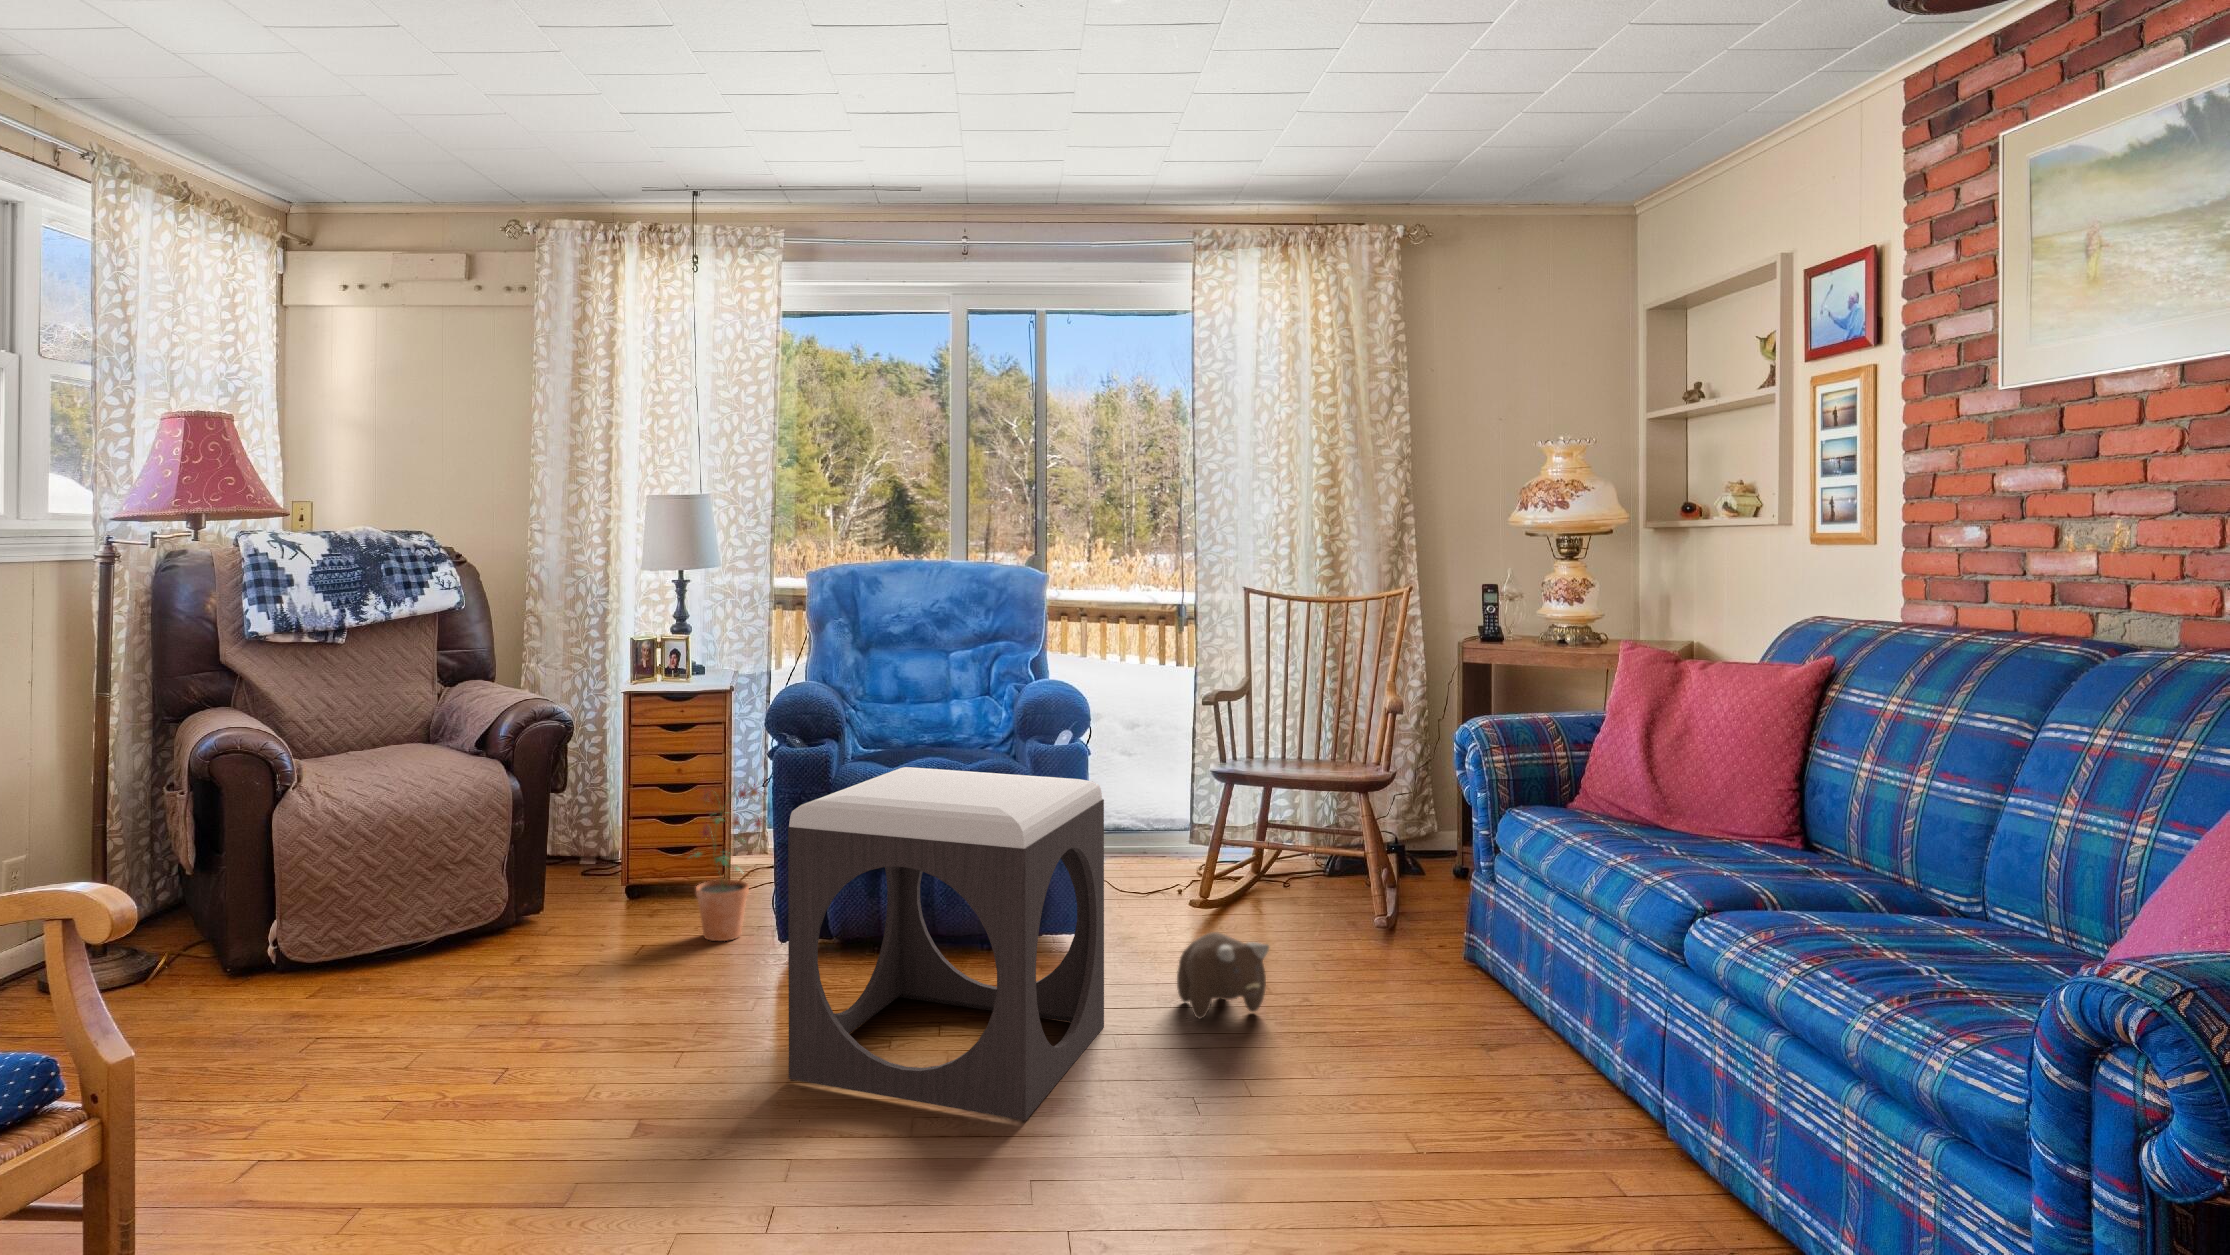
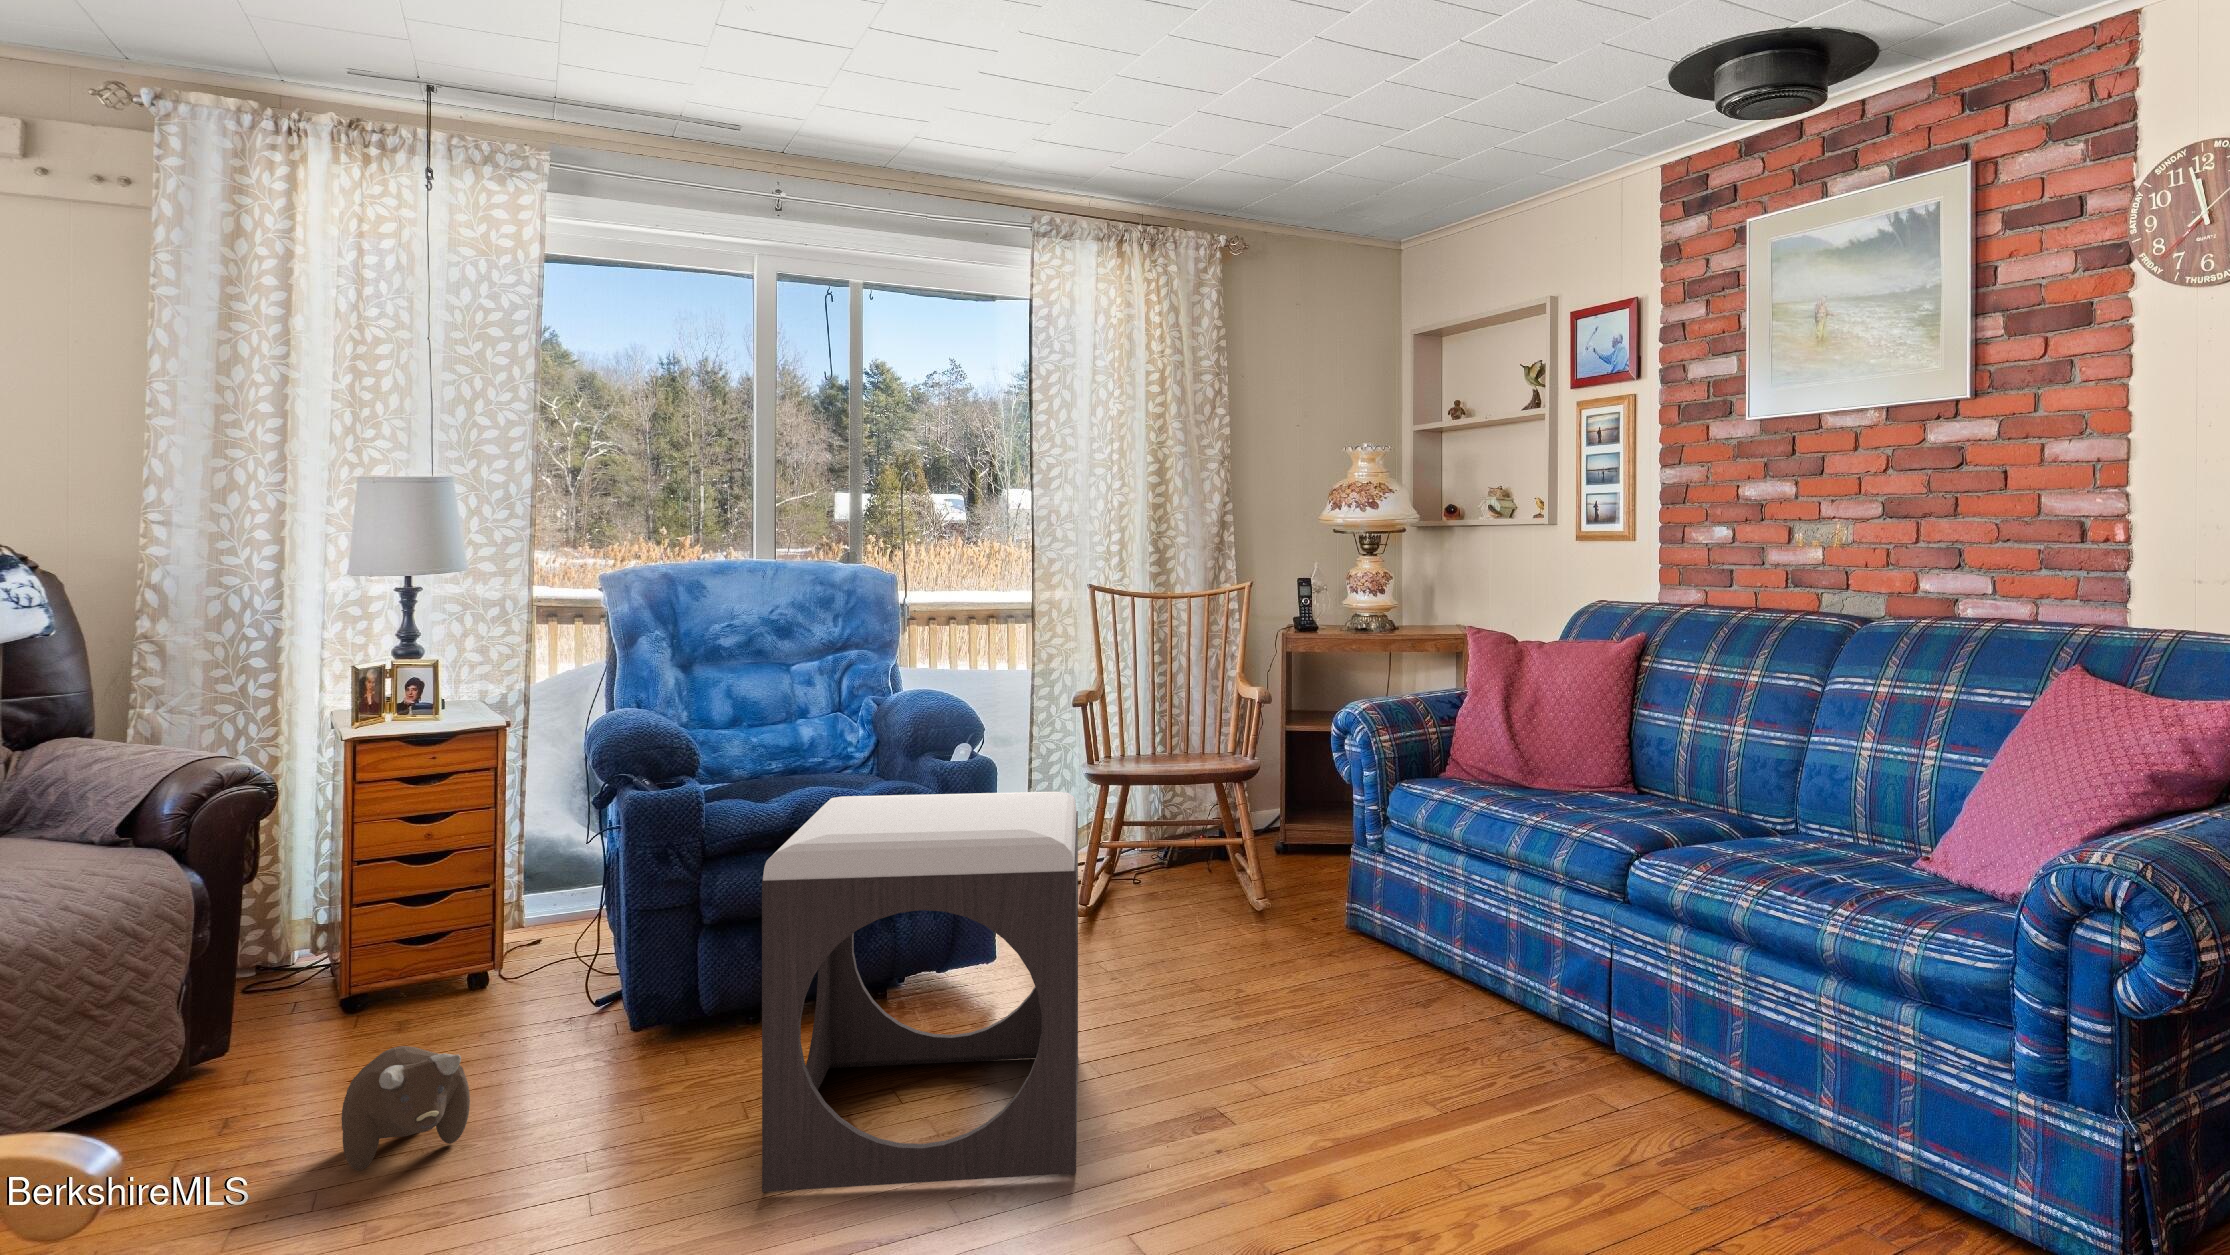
potted plant: present [694,784,763,941] -> none [483,837,591,1045]
plush toy: present [1177,932,1269,1019] -> present [342,1046,470,1170]

